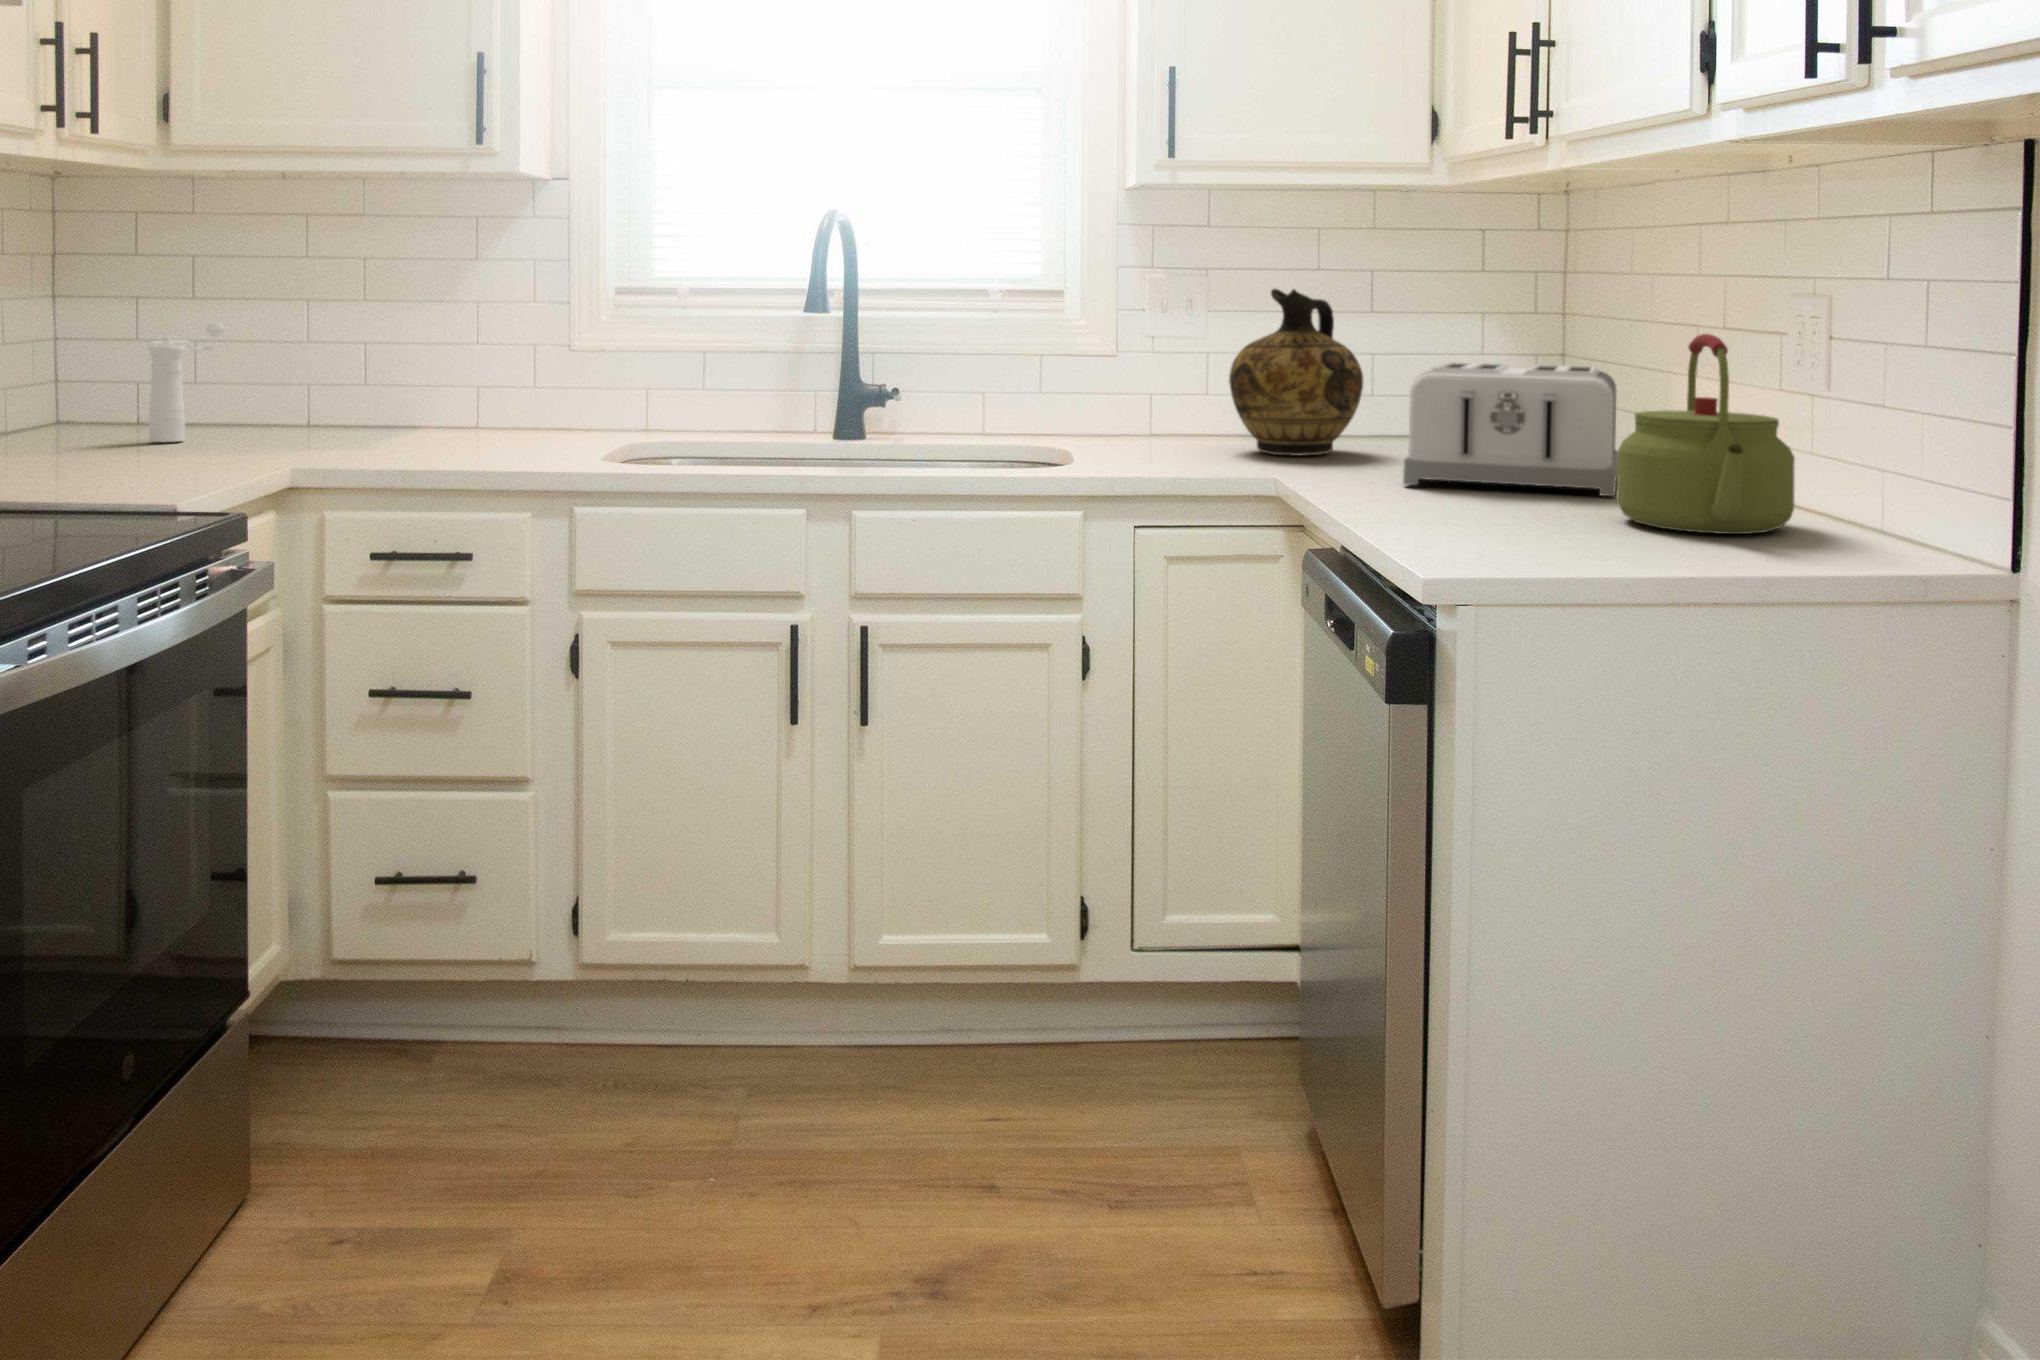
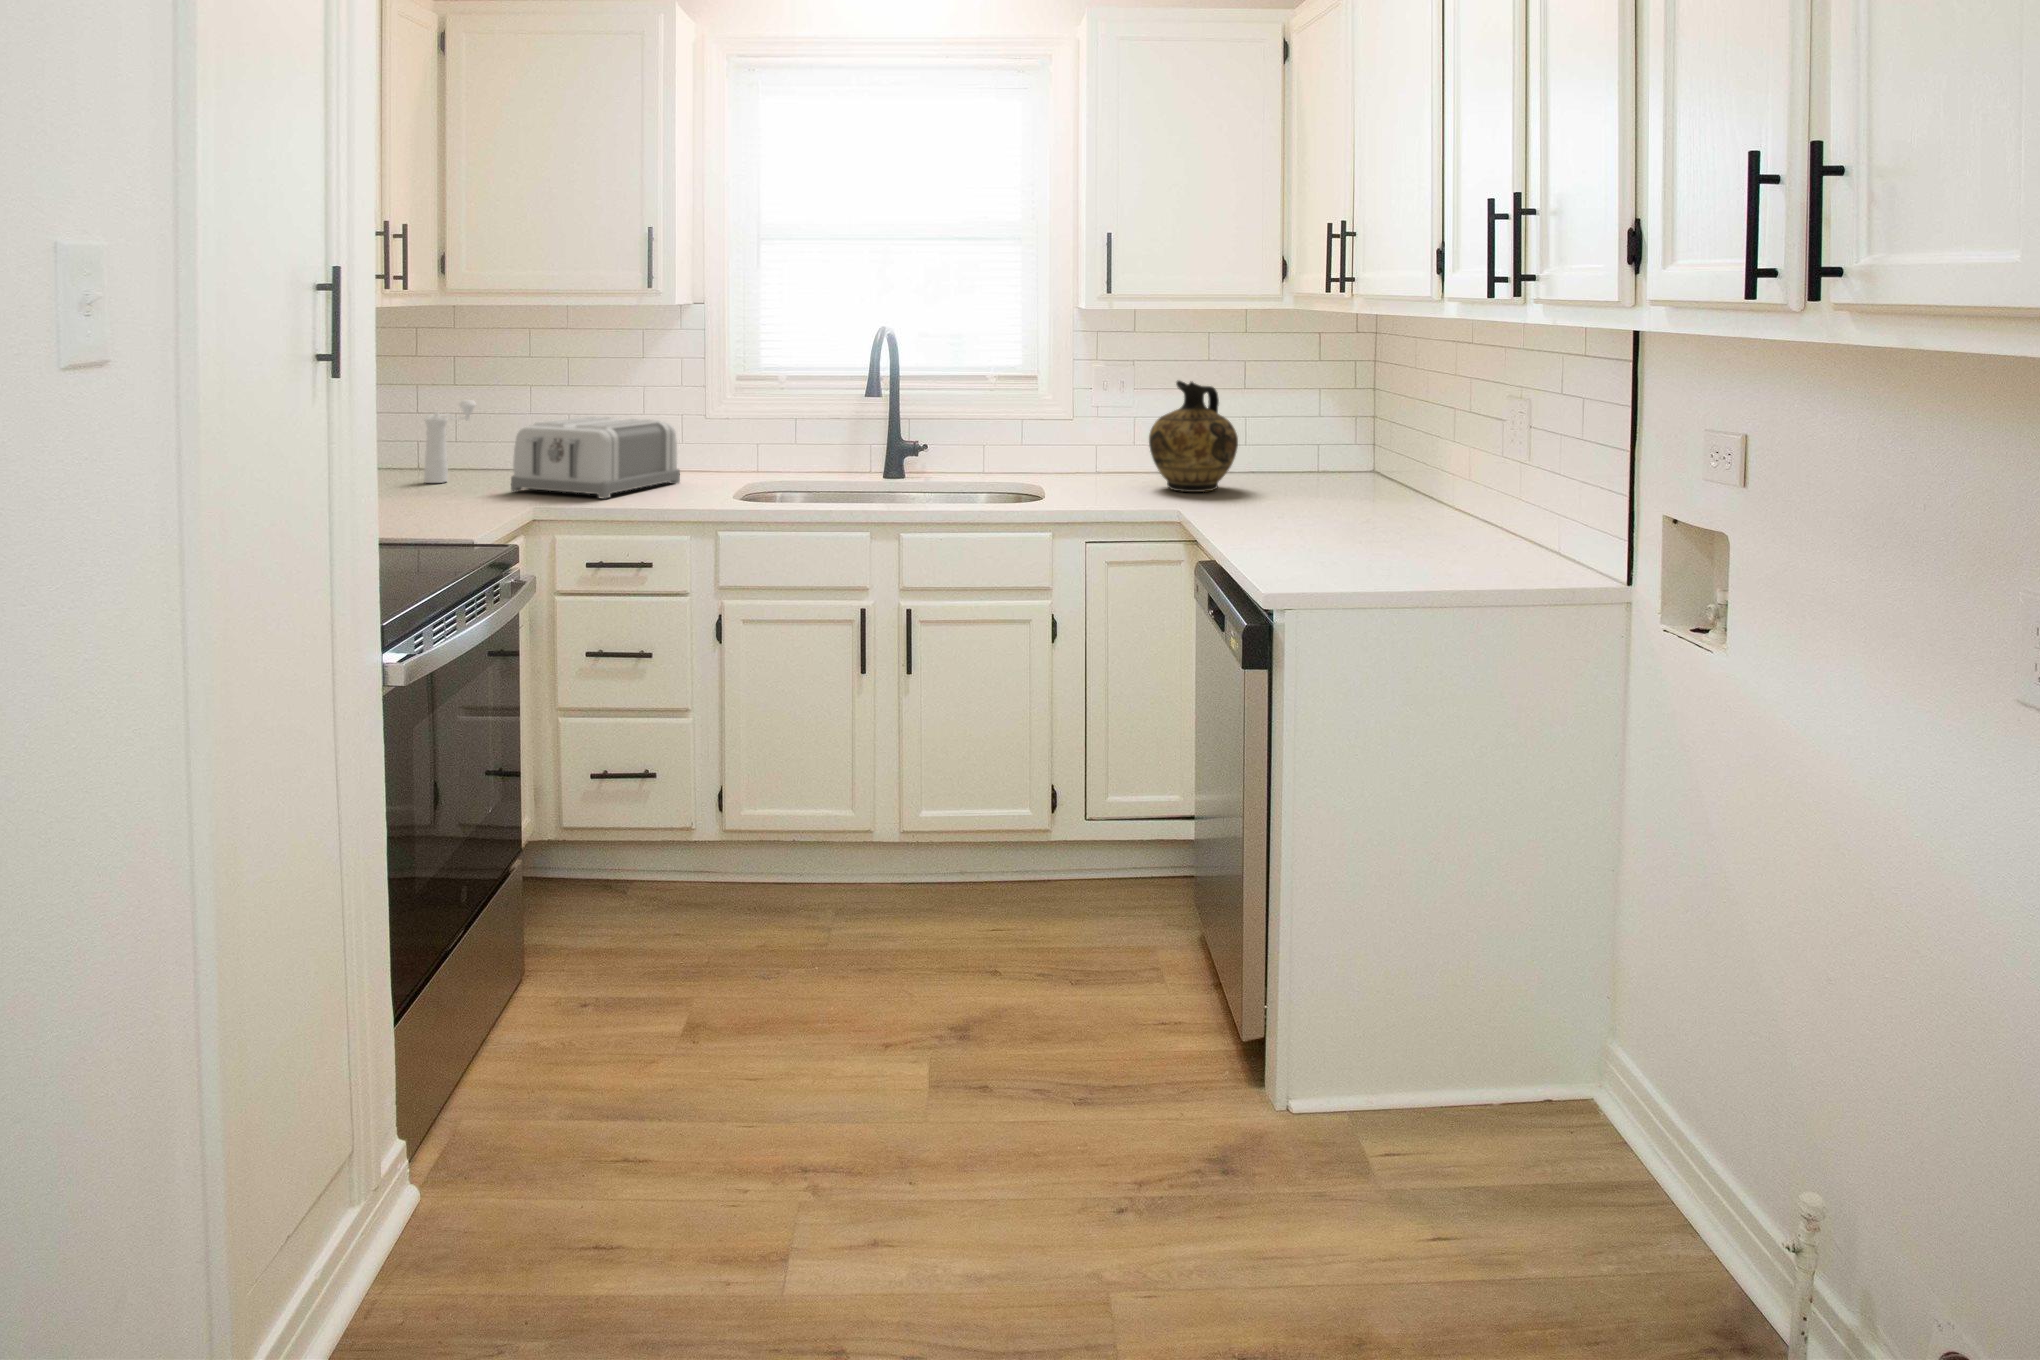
kettle: present [1616,334,1795,534] -> none [1393,429,1503,558]
toaster: present [1403,362,1618,496] -> present [511,417,680,498]

